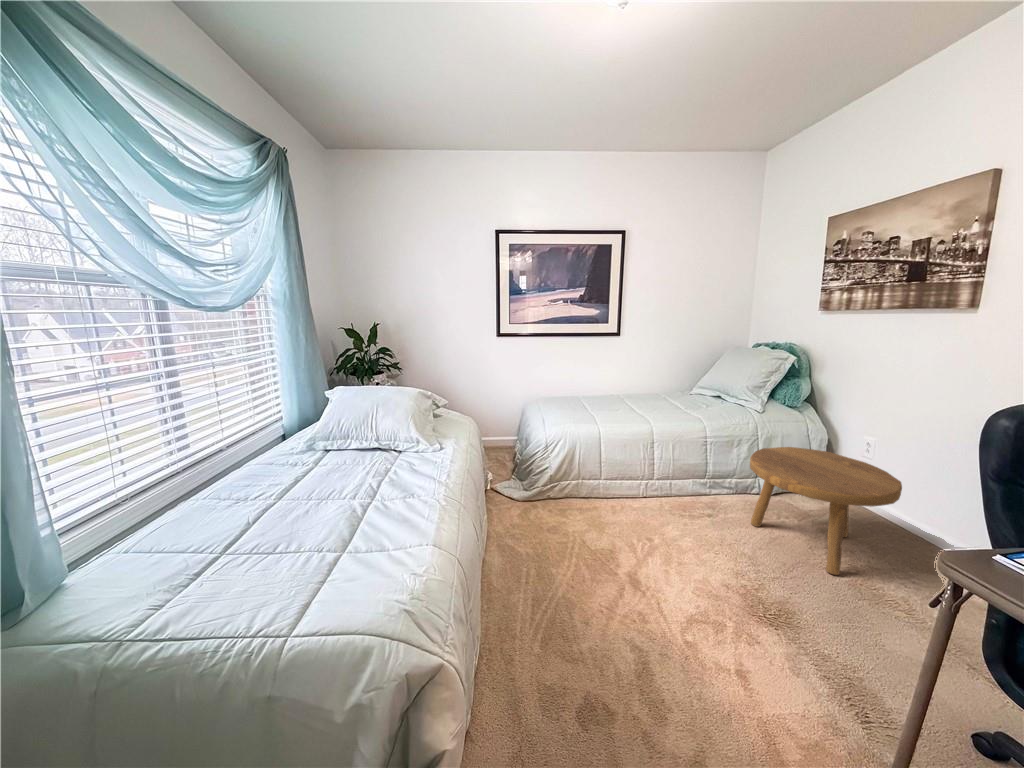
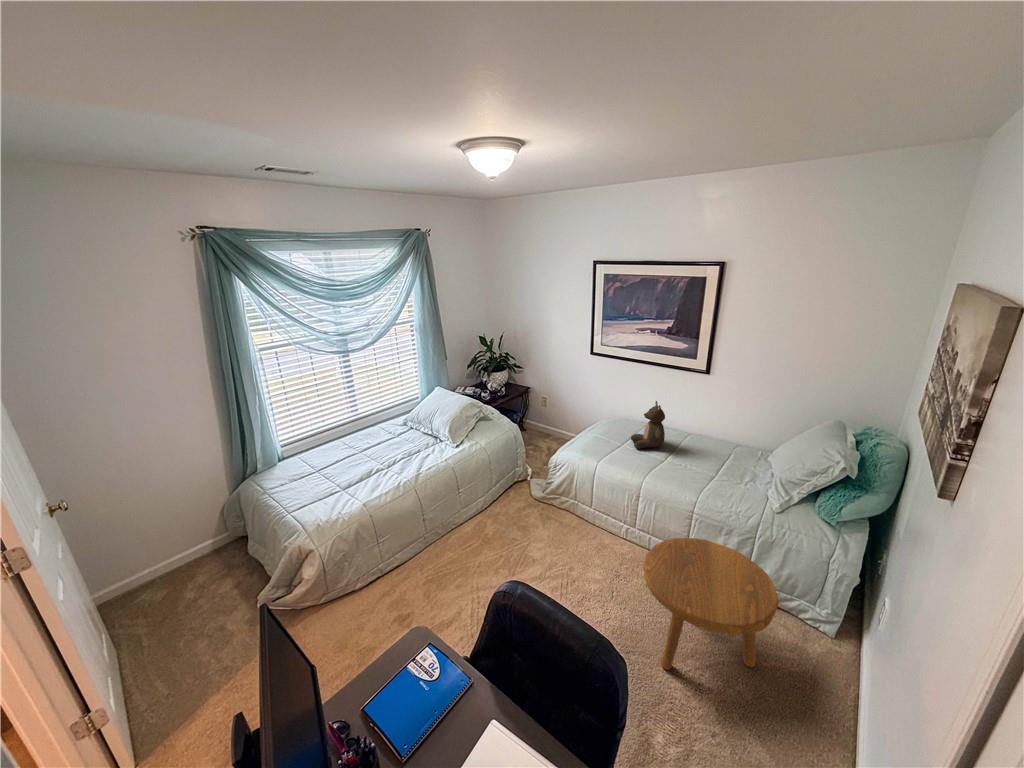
stuffed bear: none [589,359,628,408] -> present [631,401,665,449]

